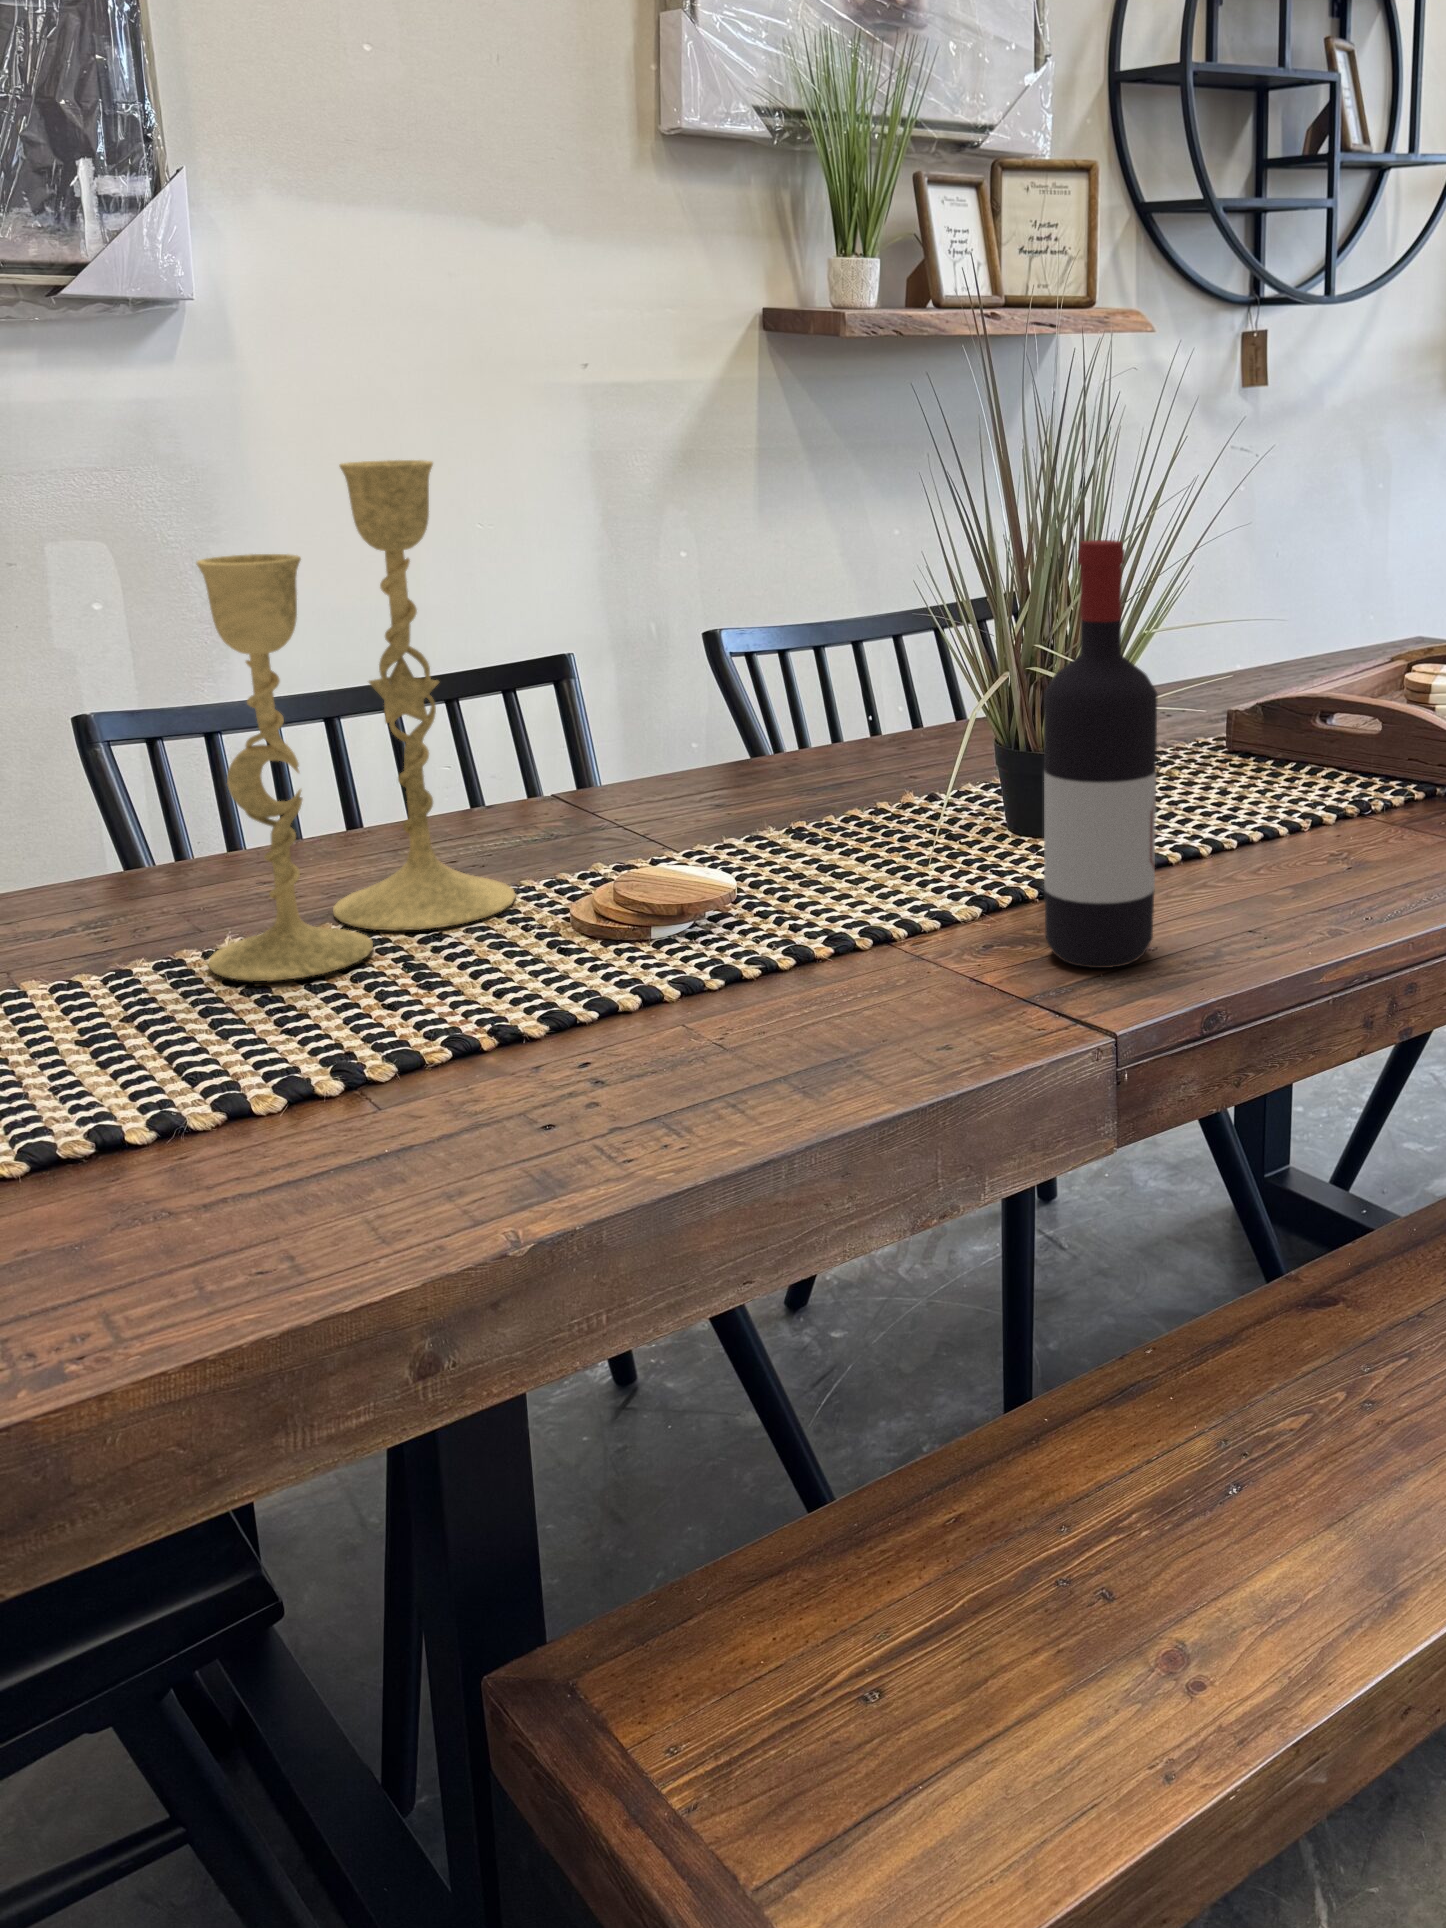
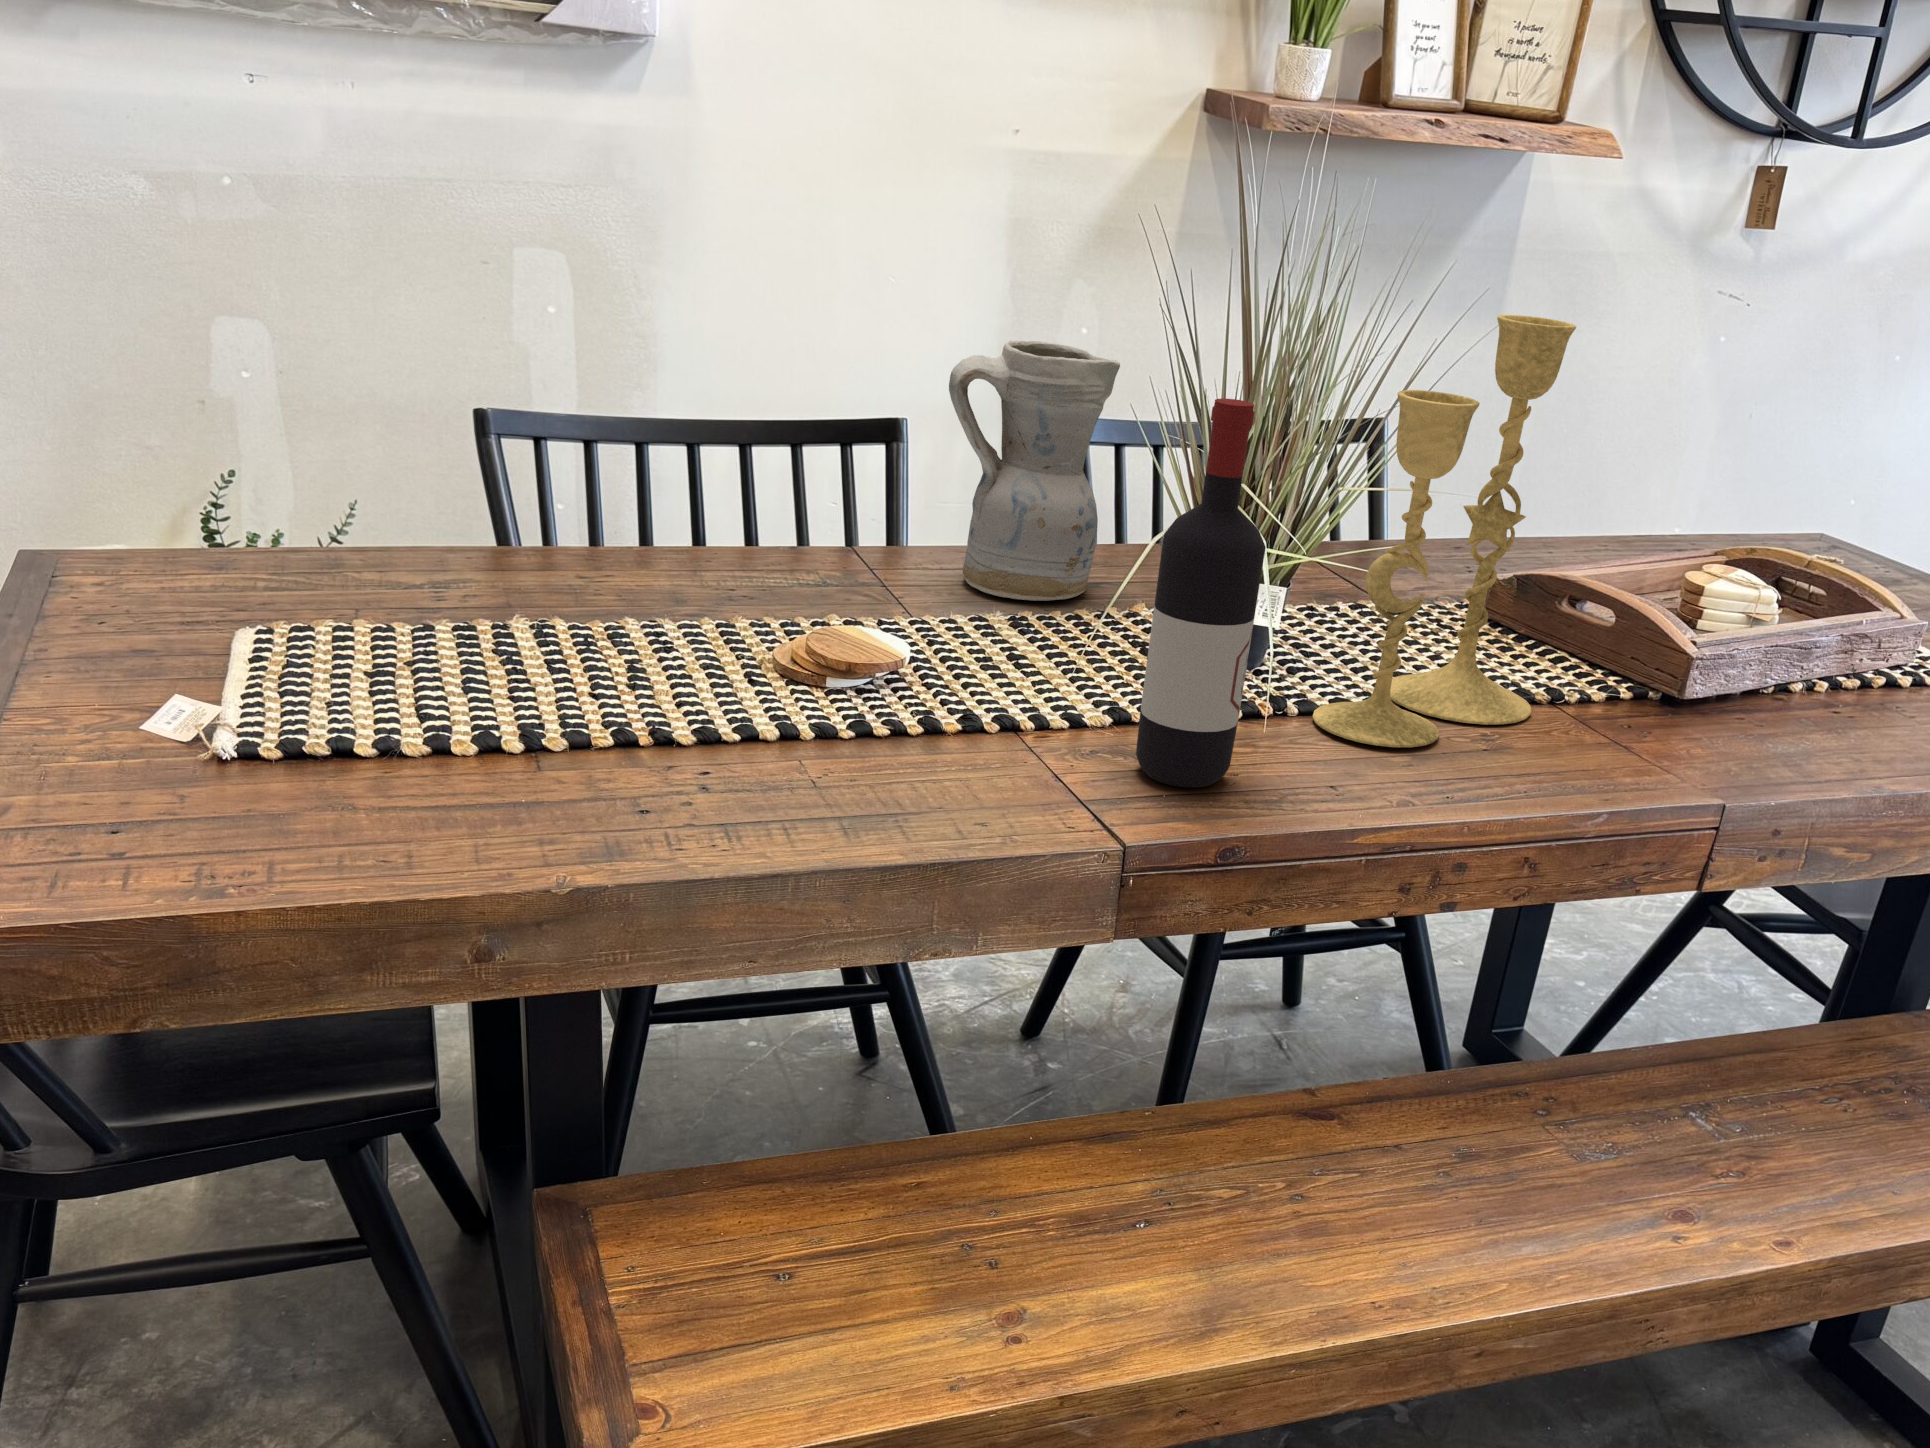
candlestick: present [197,460,516,981] -> present [1313,315,1576,747]
ceramic pitcher: none [669,542,848,815] -> present [949,341,1120,601]

